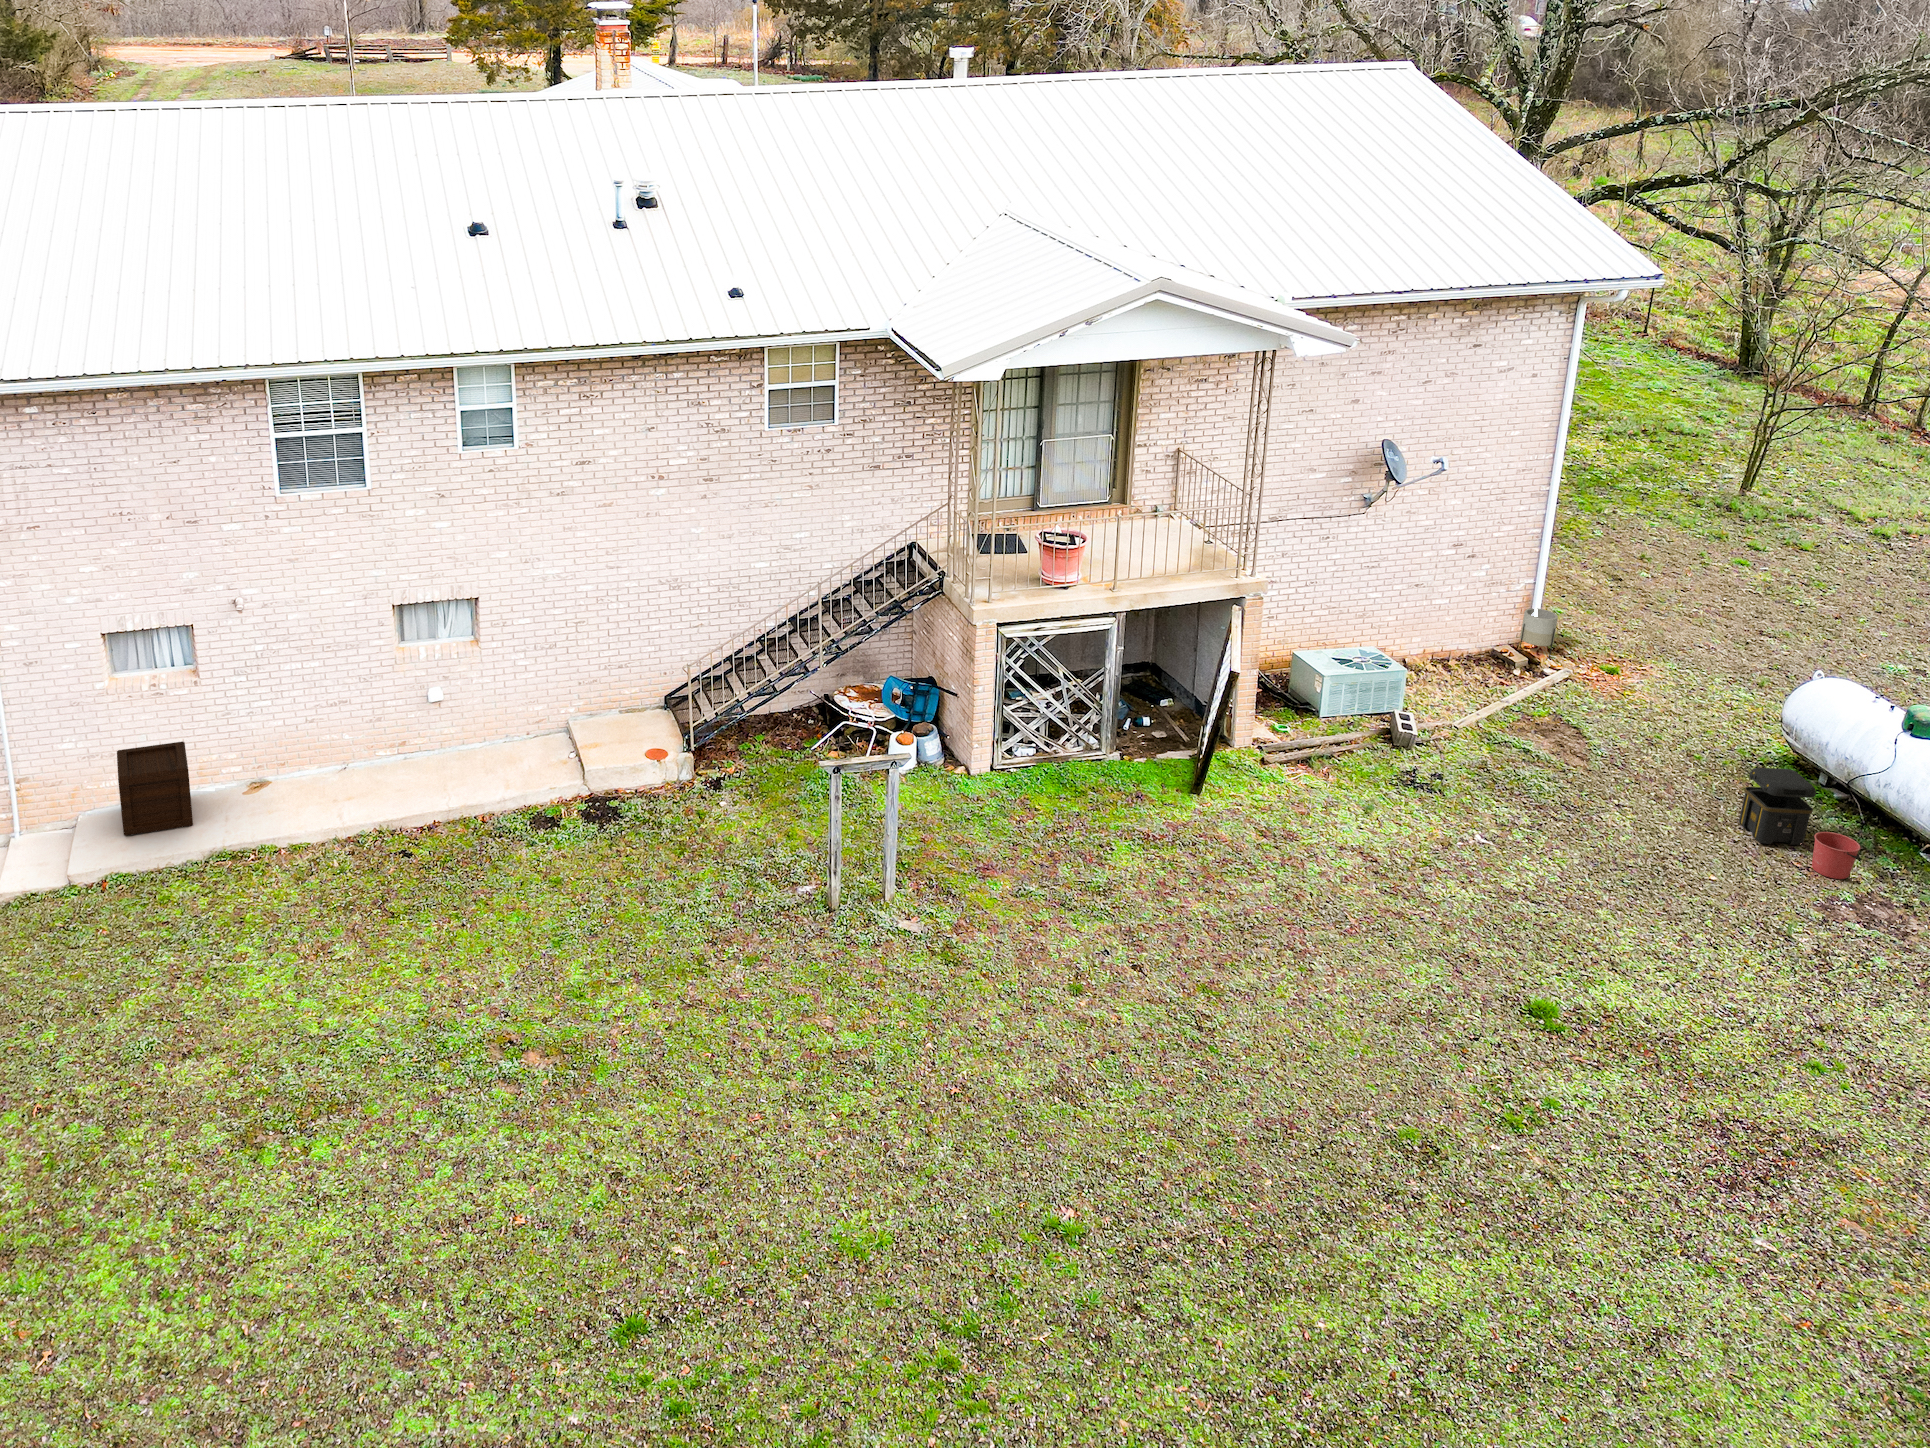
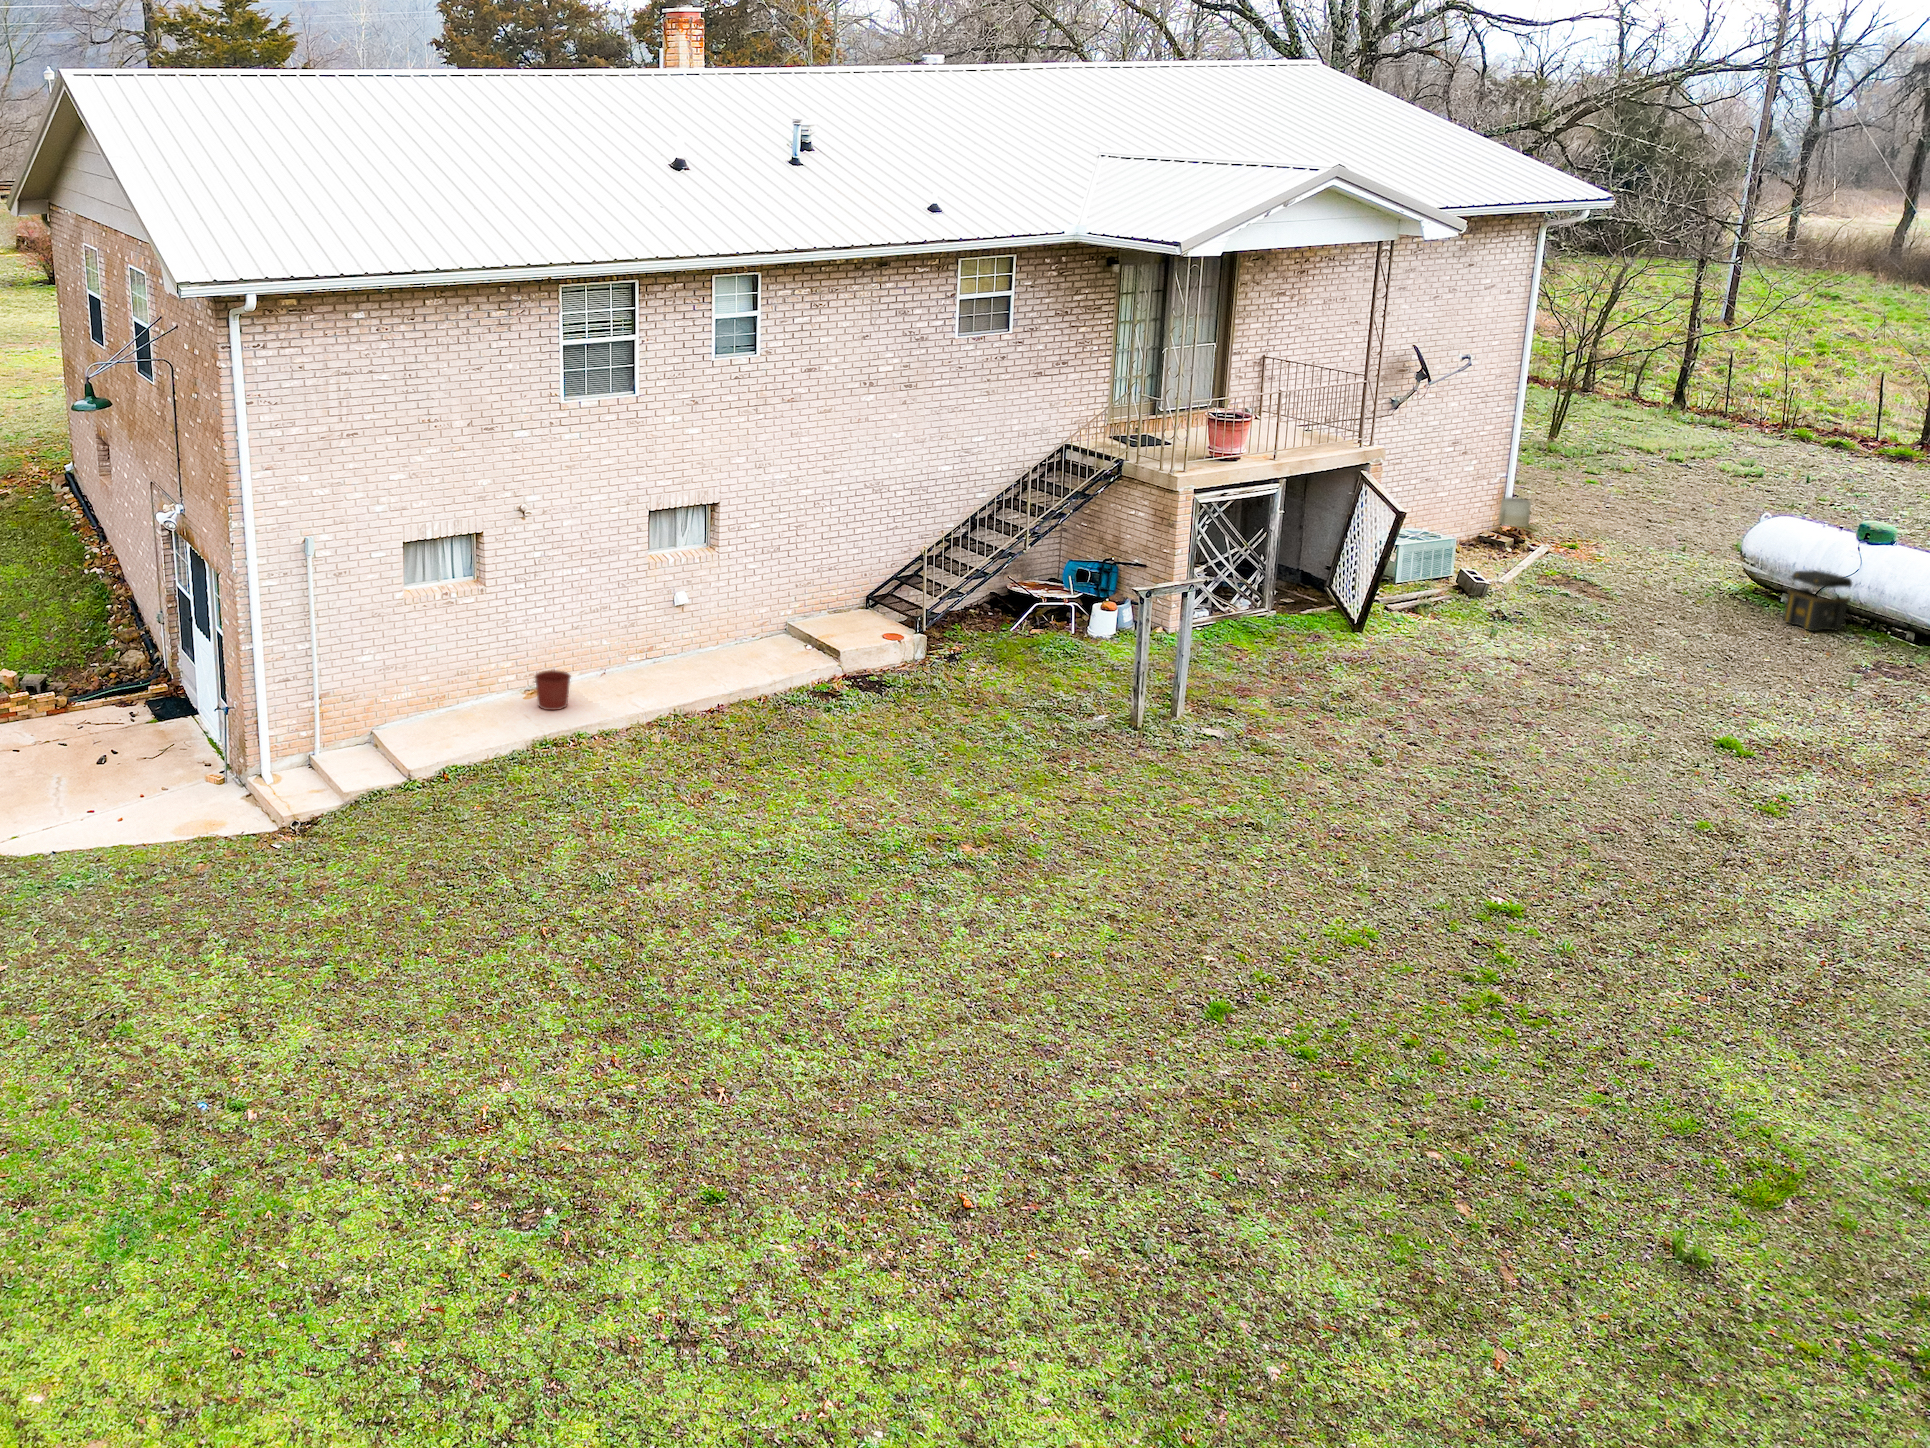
wooden crate: present [117,741,193,836] -> none [414,655,503,745]
bucket: present [1812,832,1861,879] -> present [535,670,571,710]

